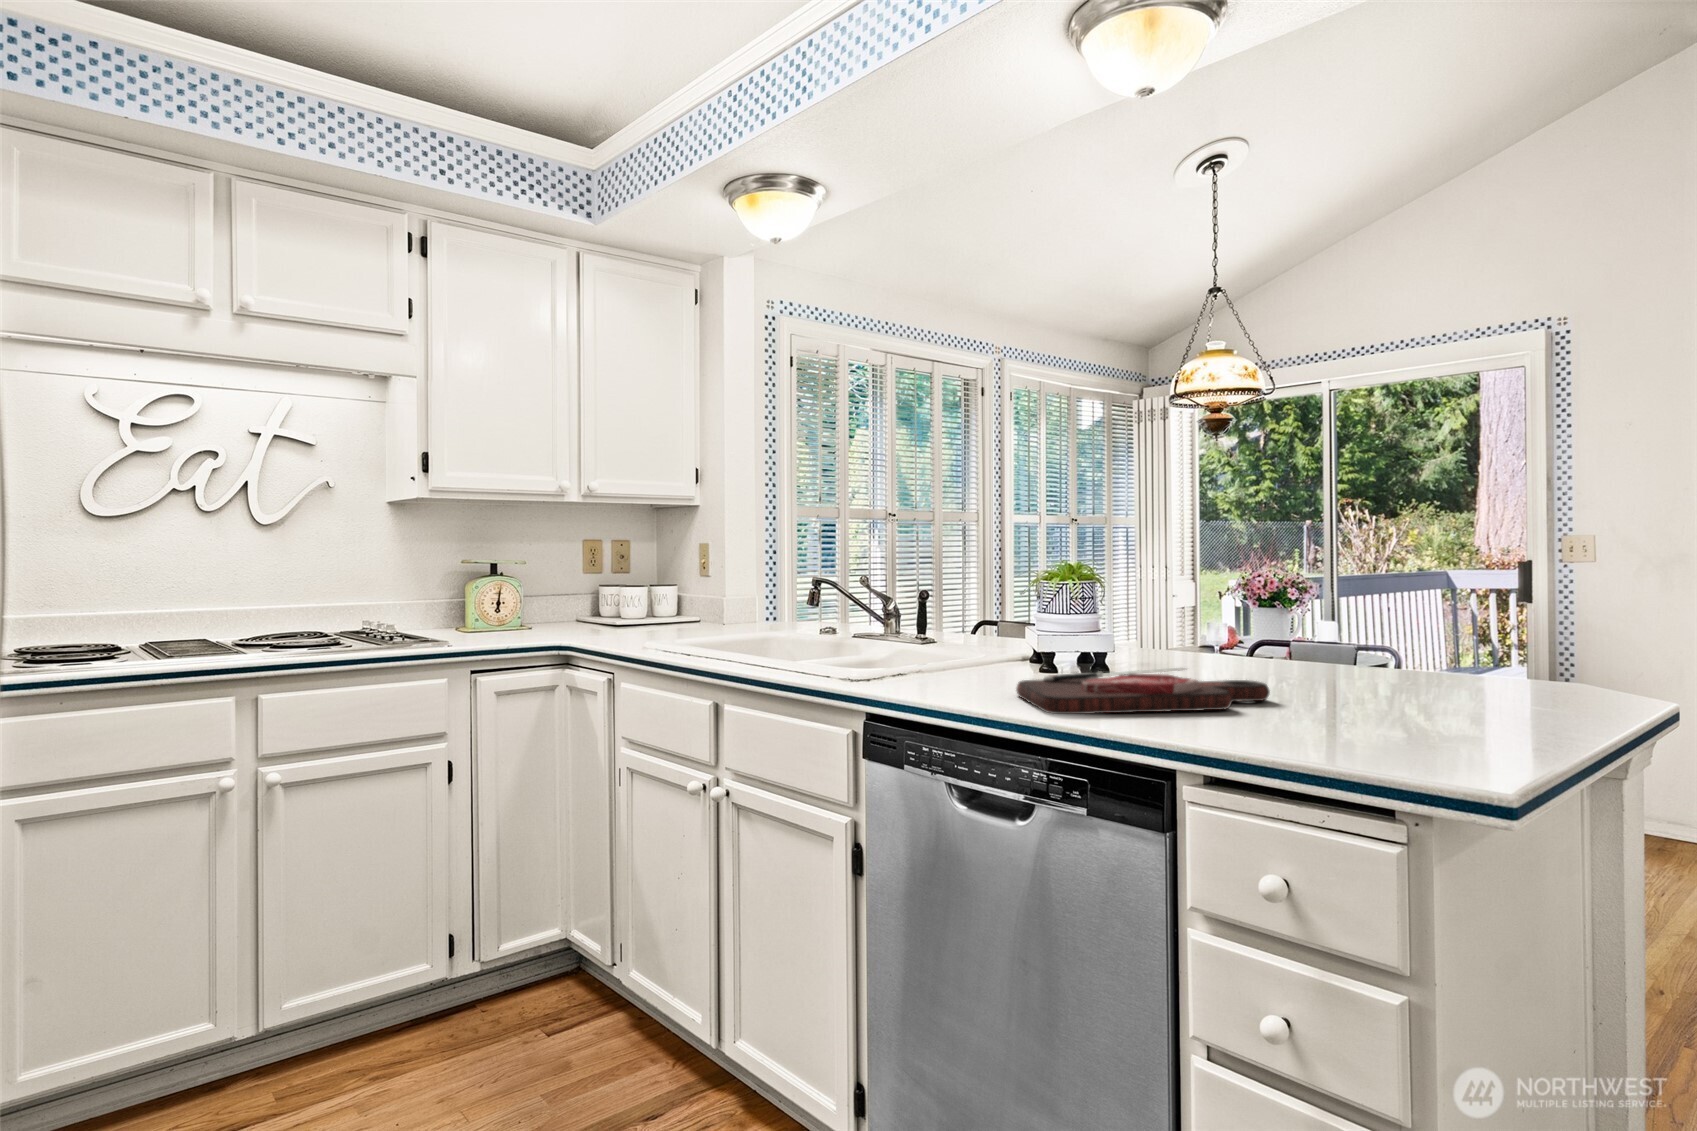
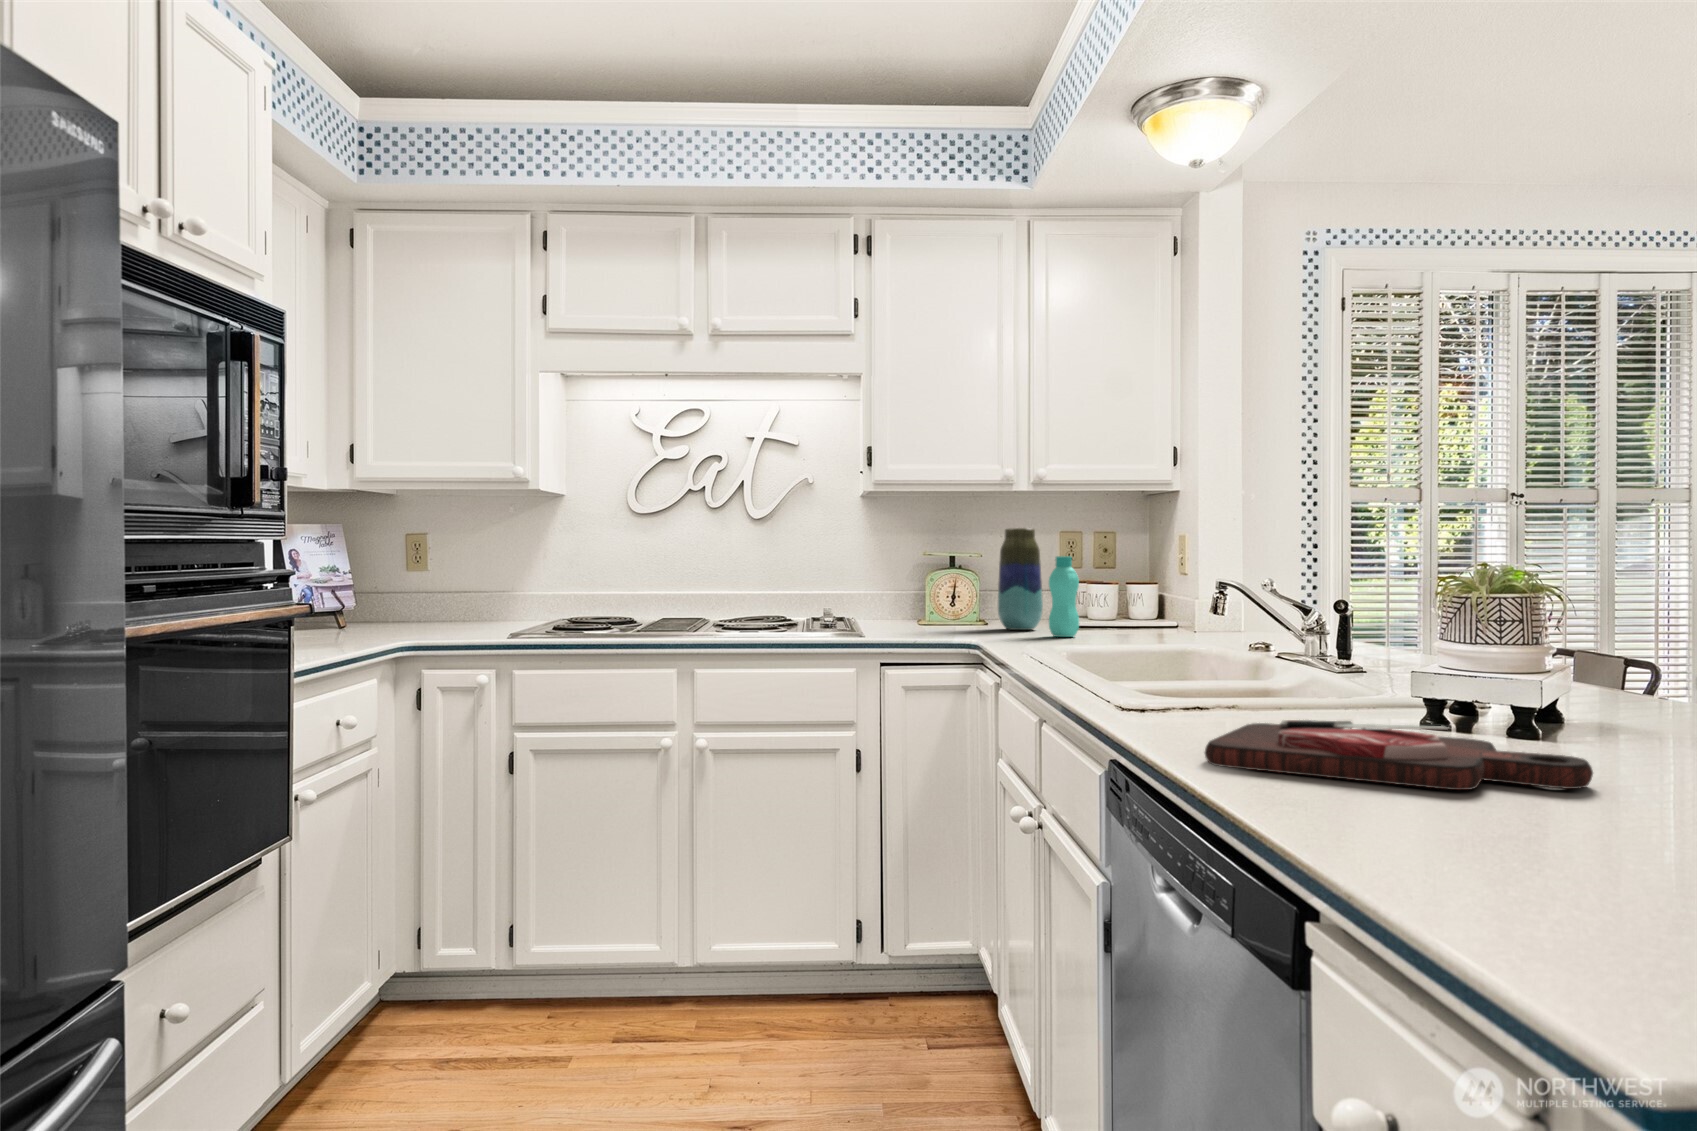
vase: none [544,535,587,630] -> present [998,528,1043,630]
bottle: none [609,560,638,633] -> present [1049,556,1079,637]

